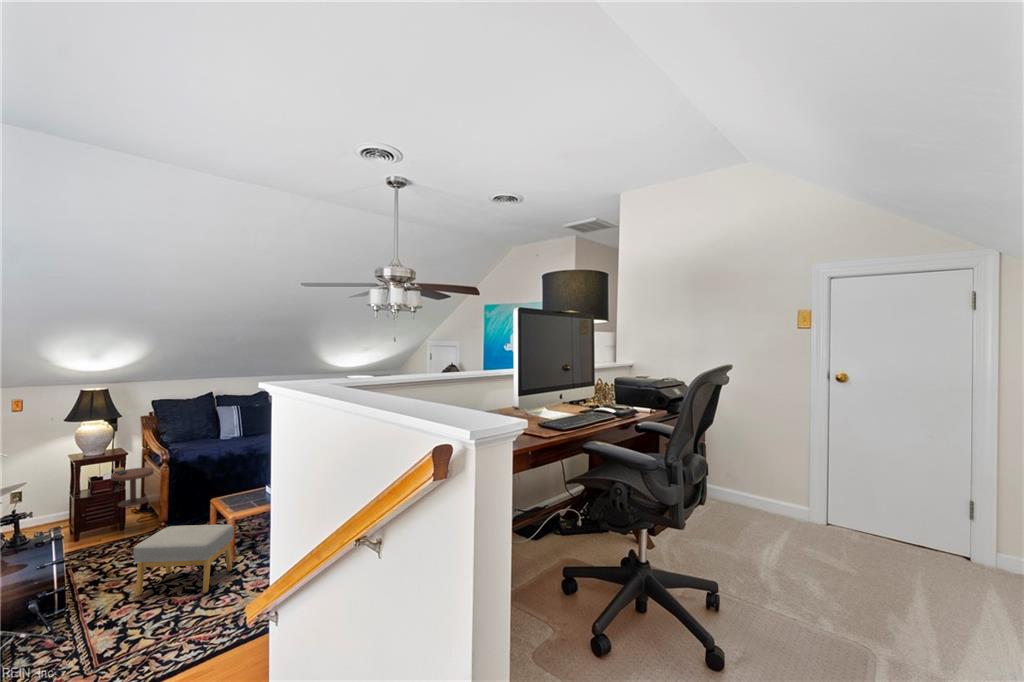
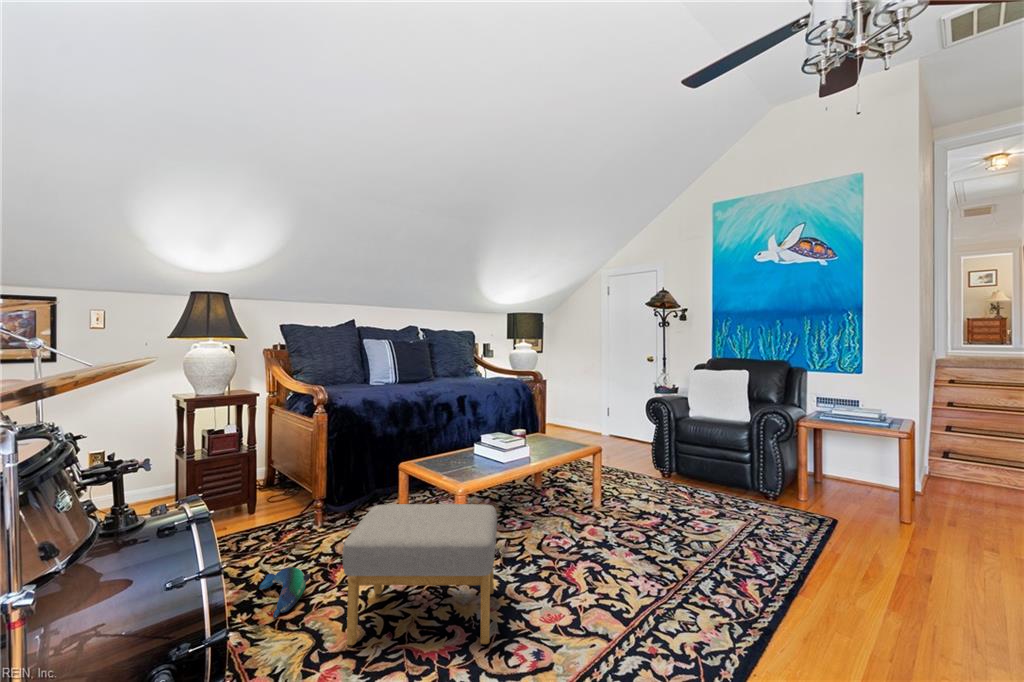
side table: present [111,467,154,507] -> none [239,413,299,517]
plush toy: none [104,561,132,586] -> present [259,567,310,618]

